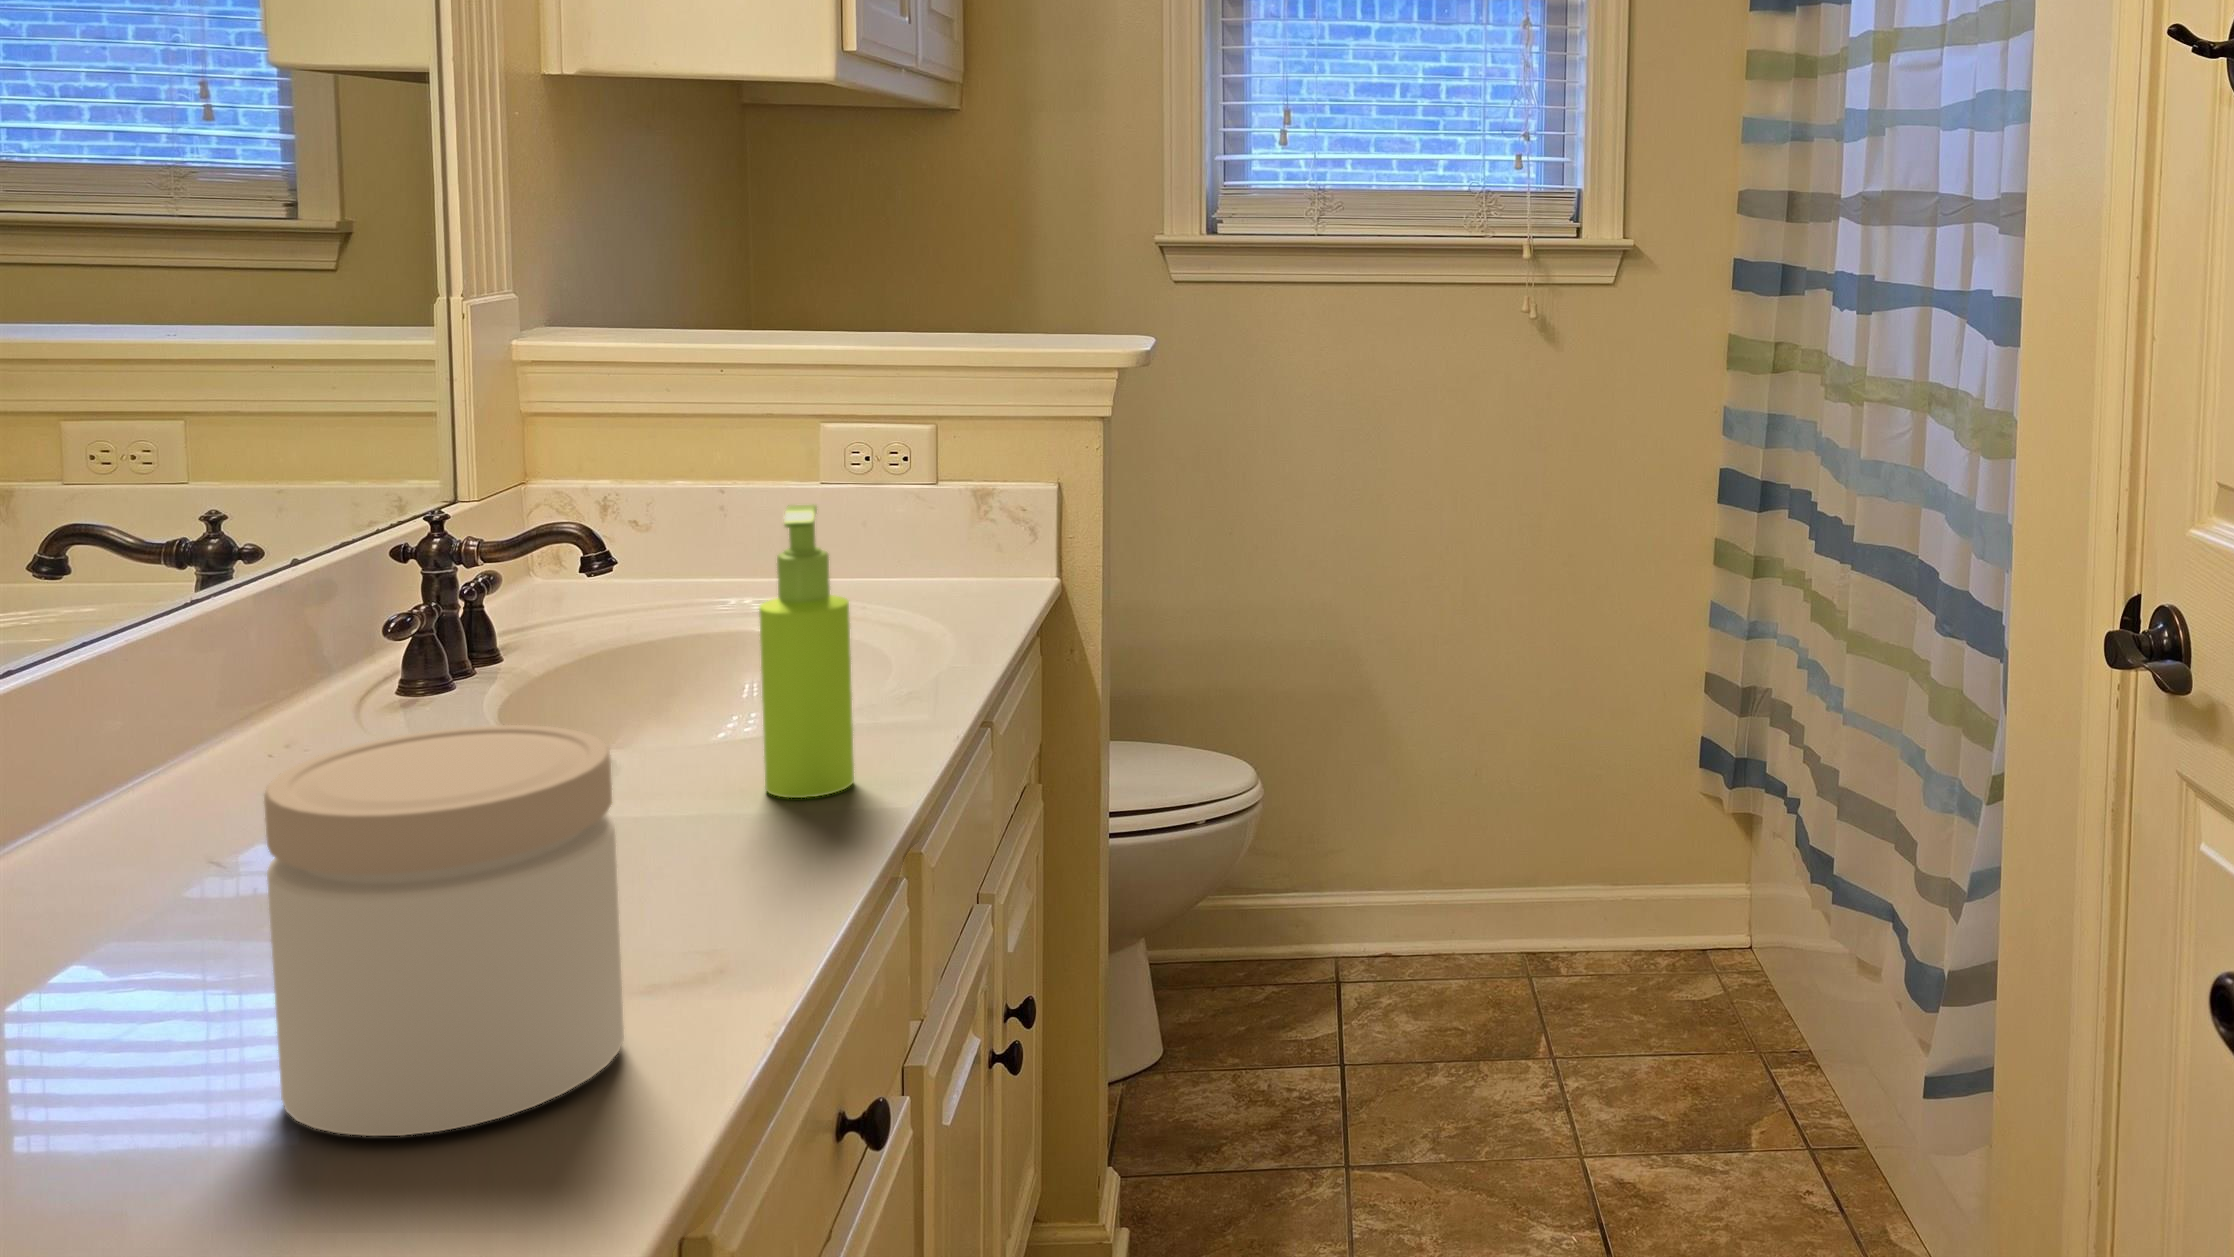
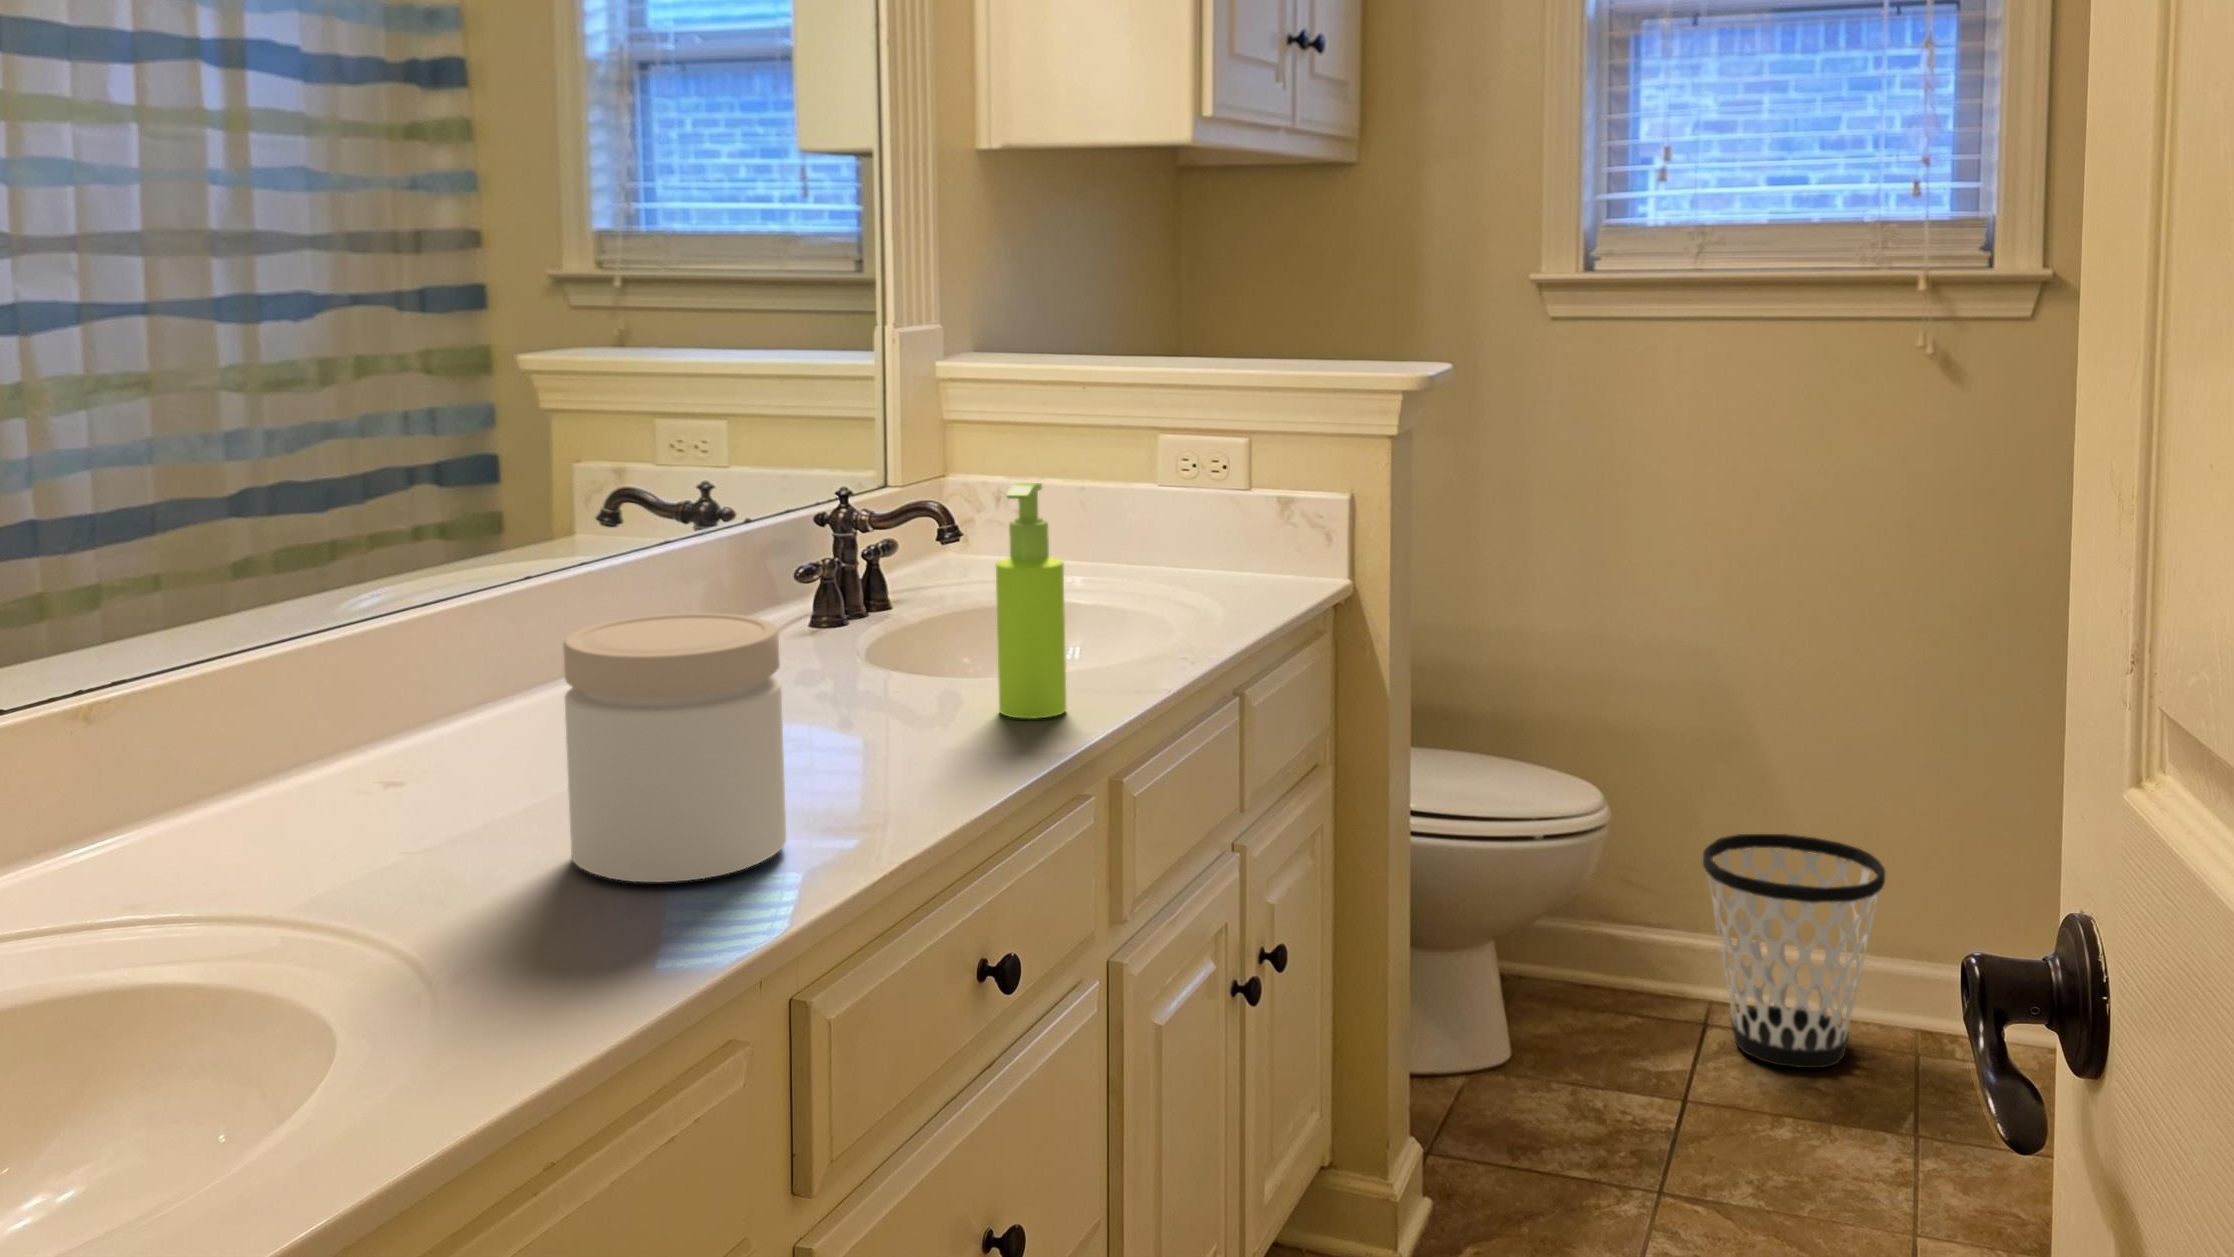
wastebasket: none [1338,785,1504,1011] -> present [1703,834,1885,1068]

